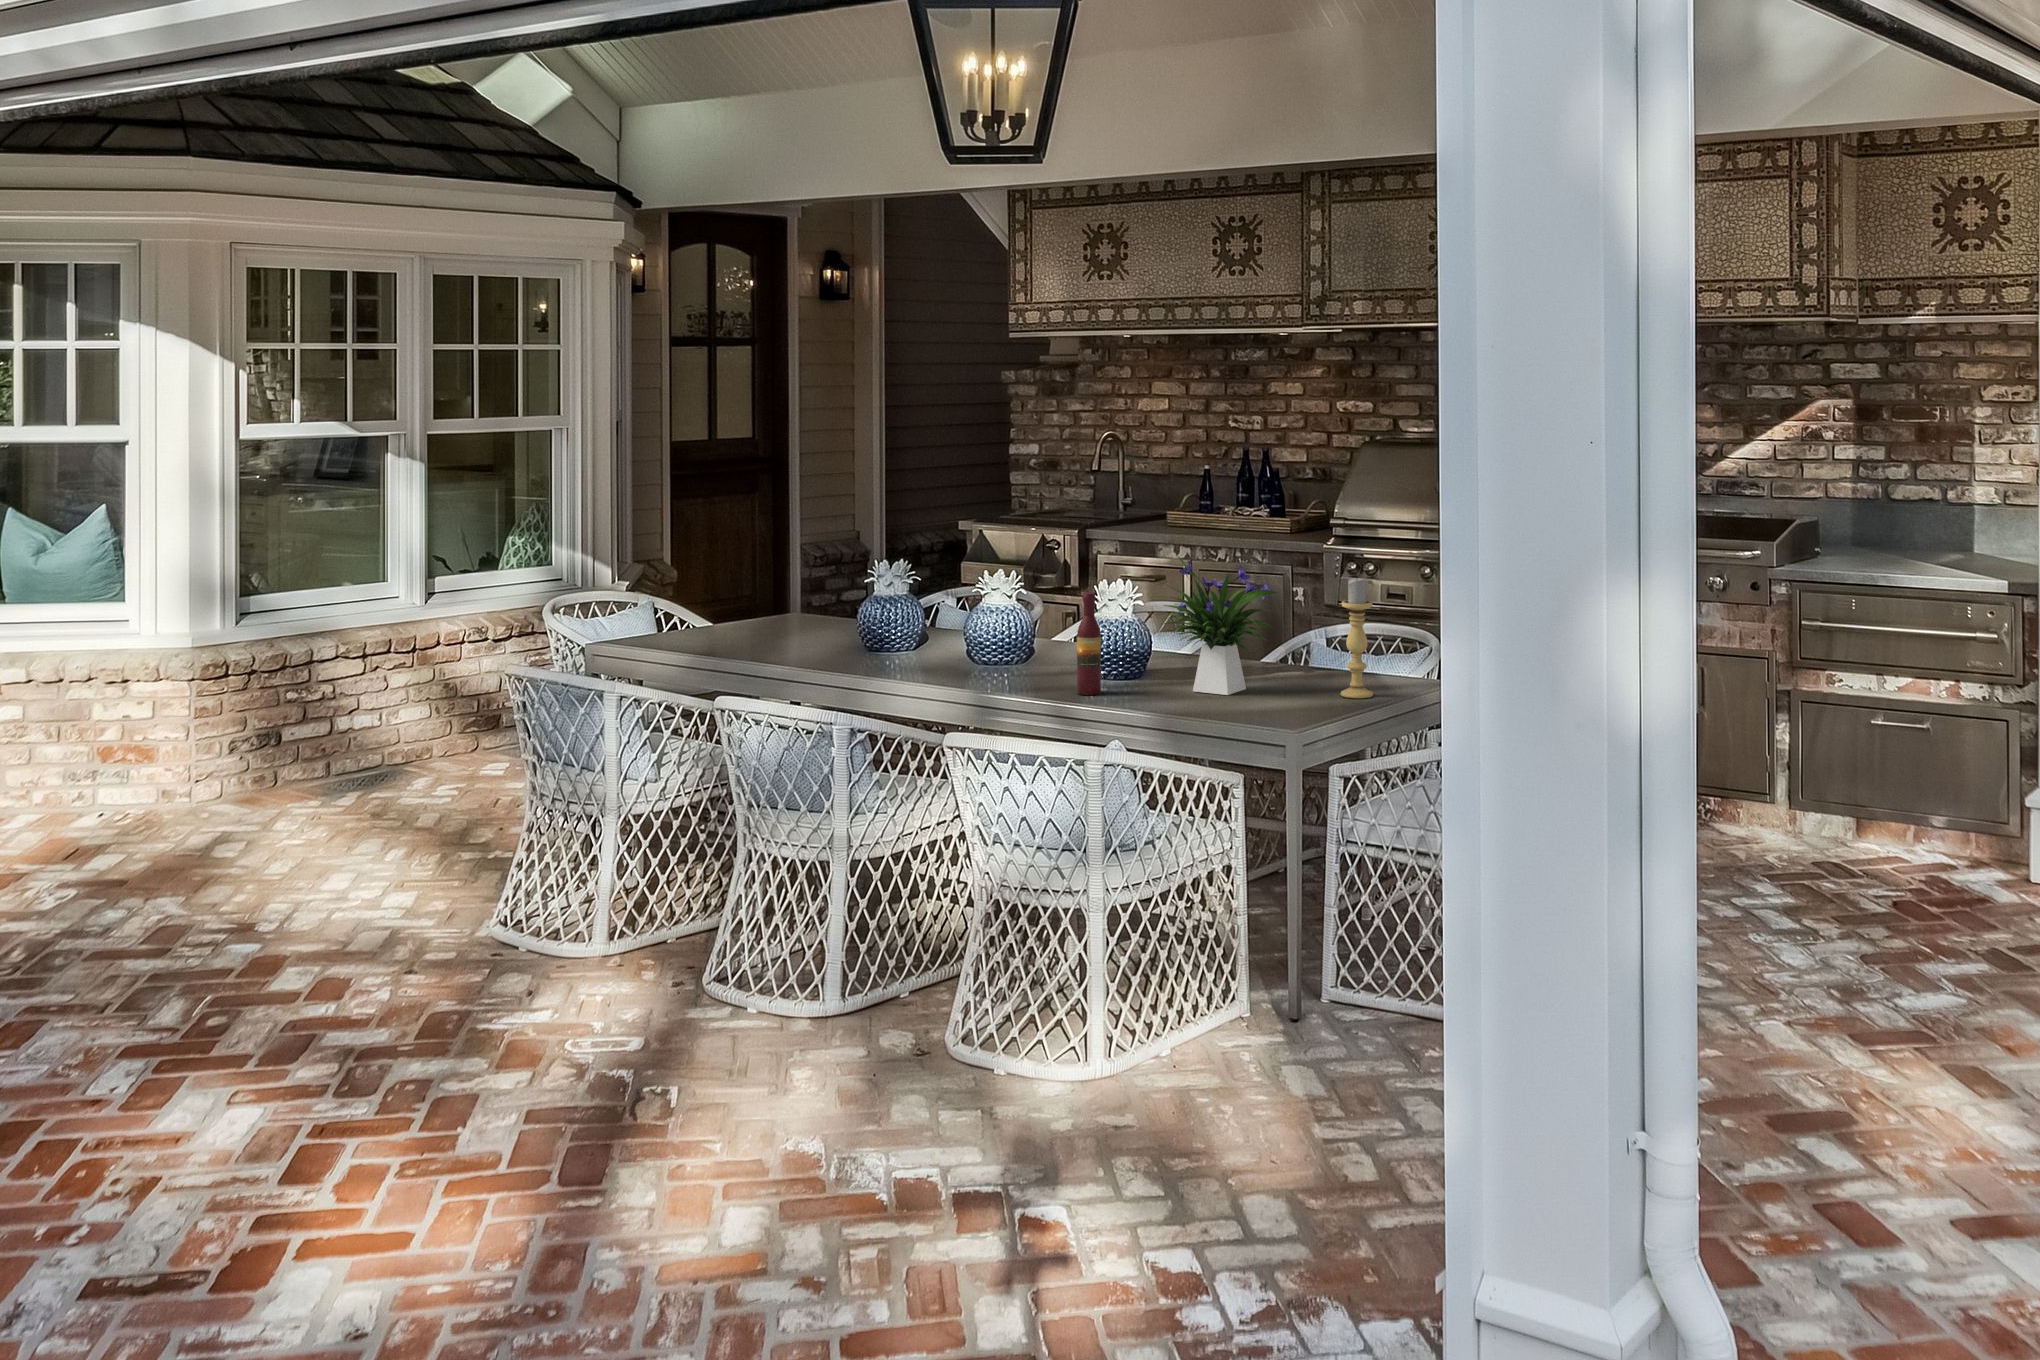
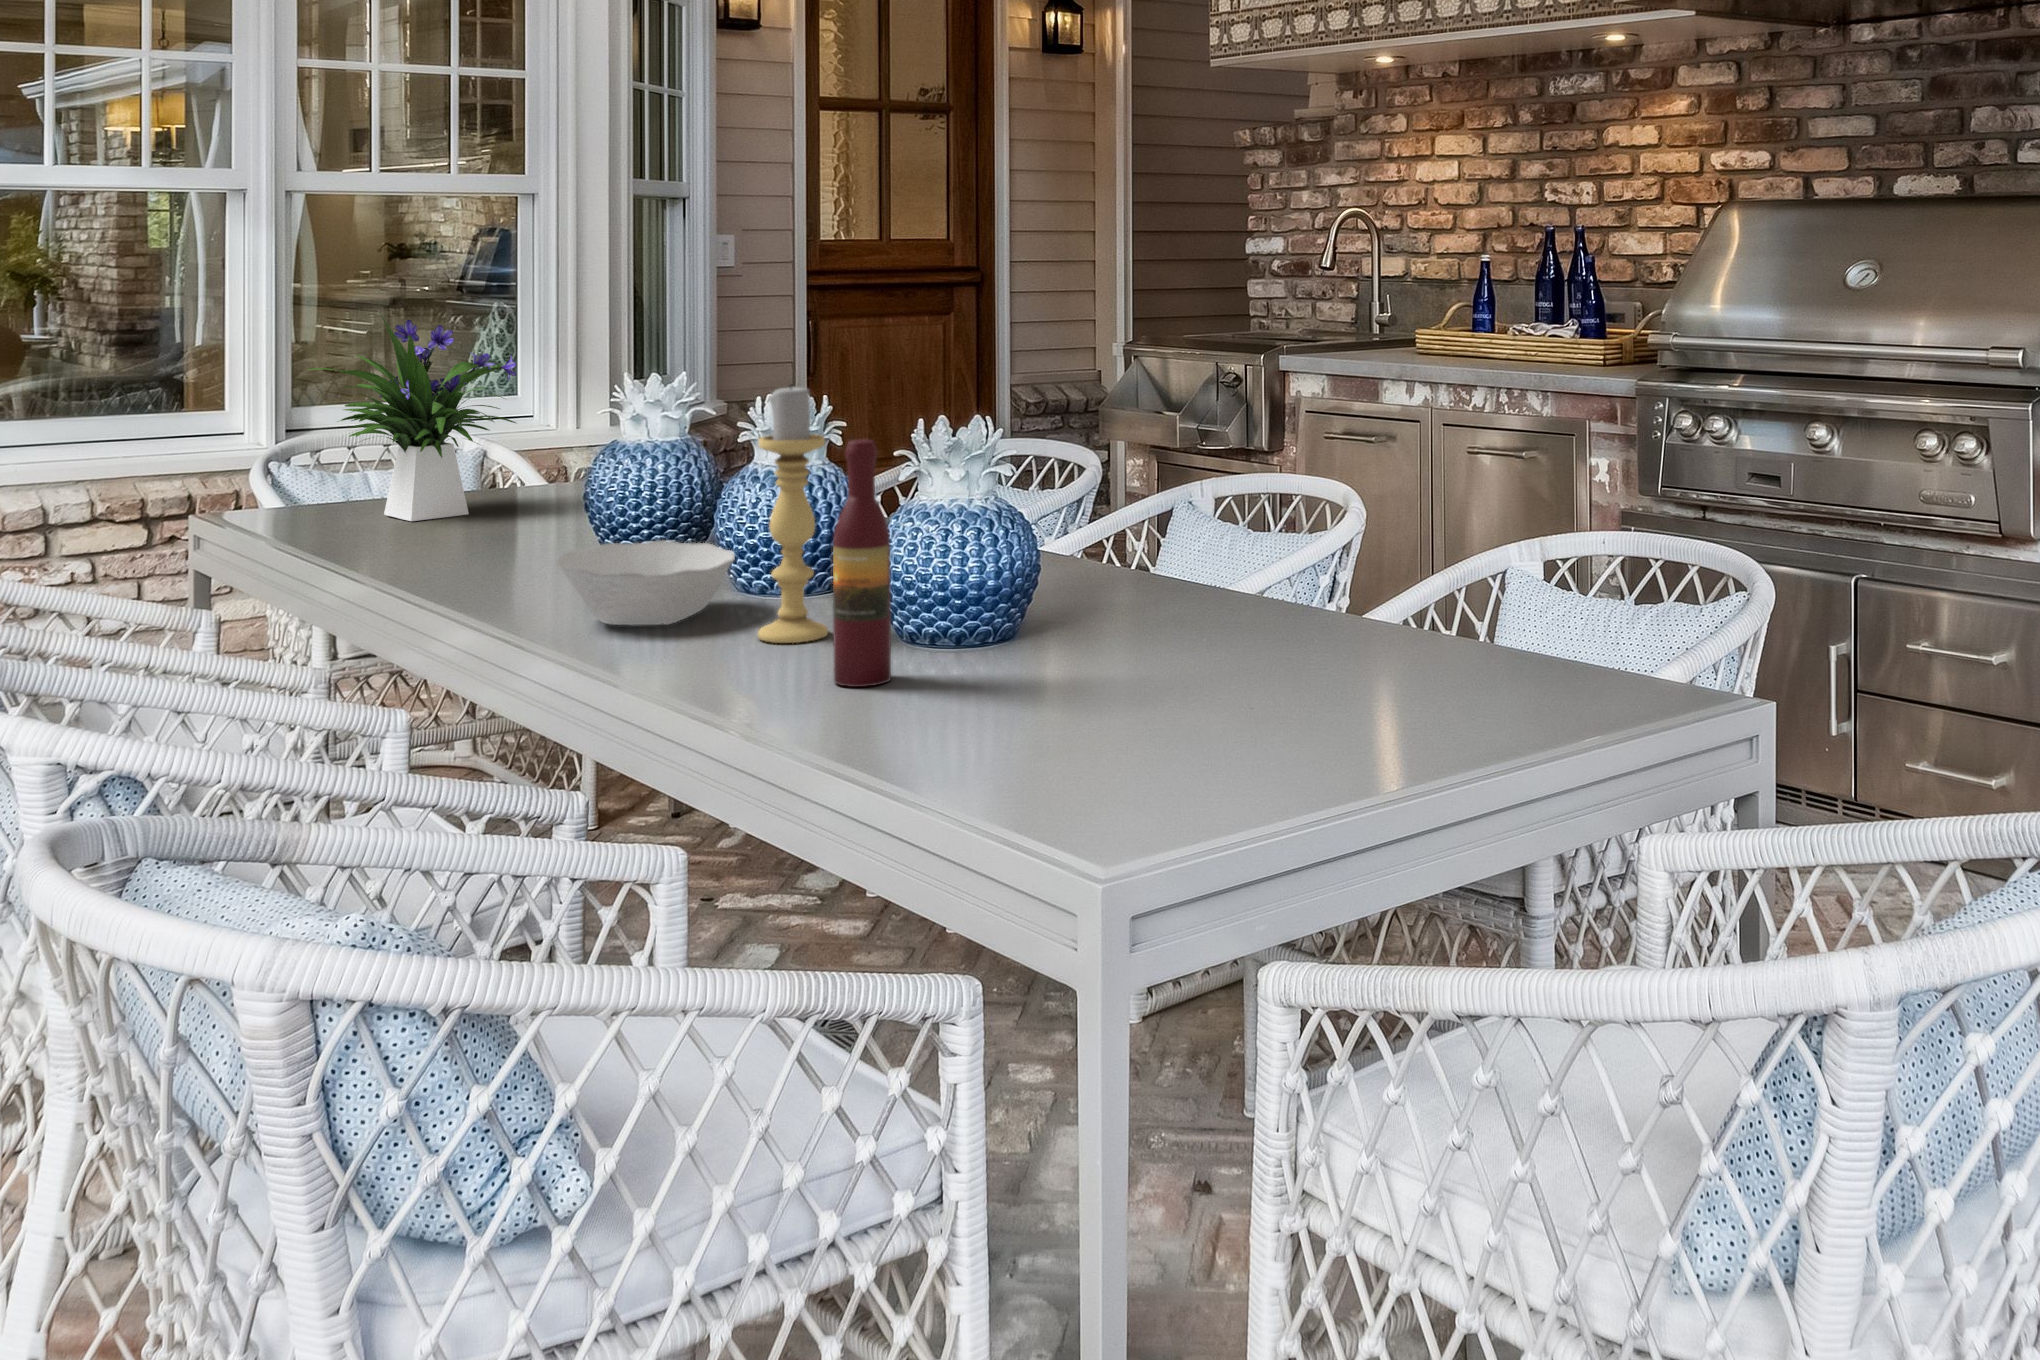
flower arrangement: present [1151,556,1277,695] -> present [307,315,516,521]
candle holder: present [1341,577,1373,698] -> present [758,386,828,643]
bowl: none [904,642,984,680] -> present [557,540,735,625]

